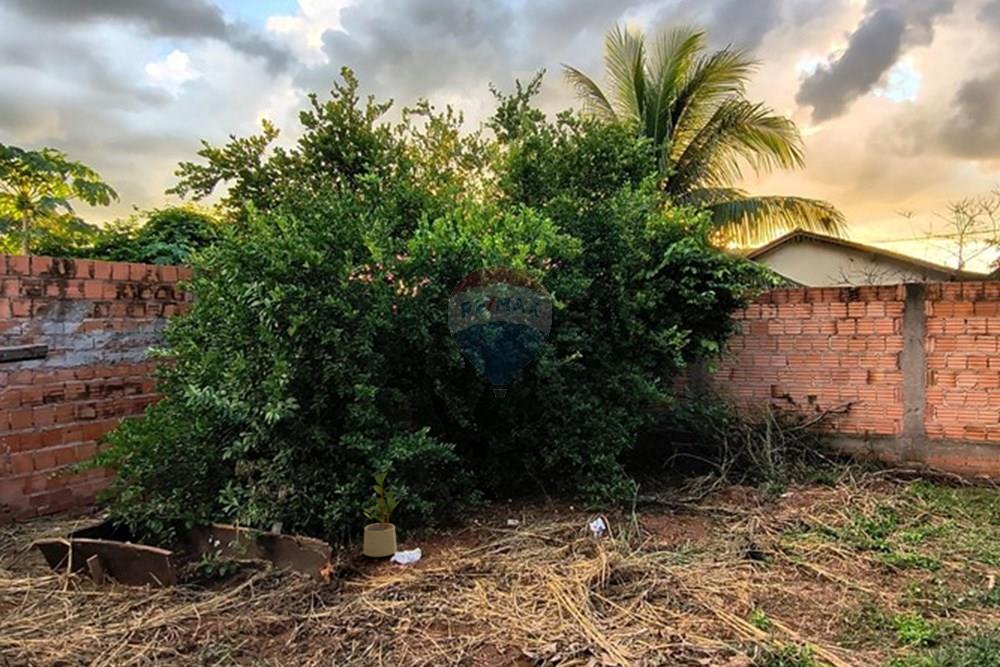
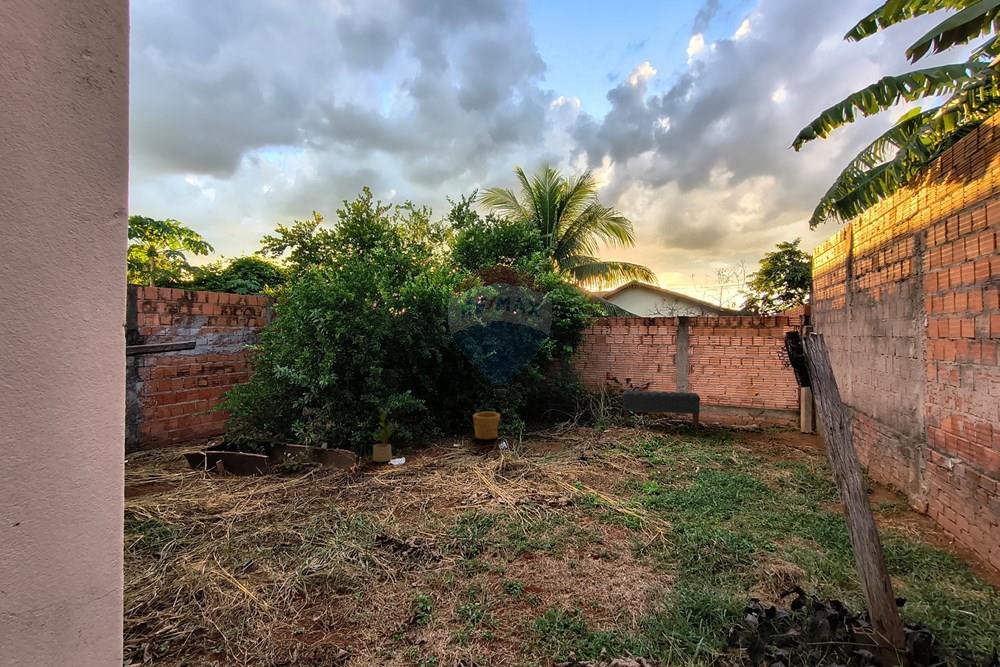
bench: none [808,420,960,495] -> present [623,390,700,430]
bucket: none [539,460,590,511] -> present [473,412,500,439]

